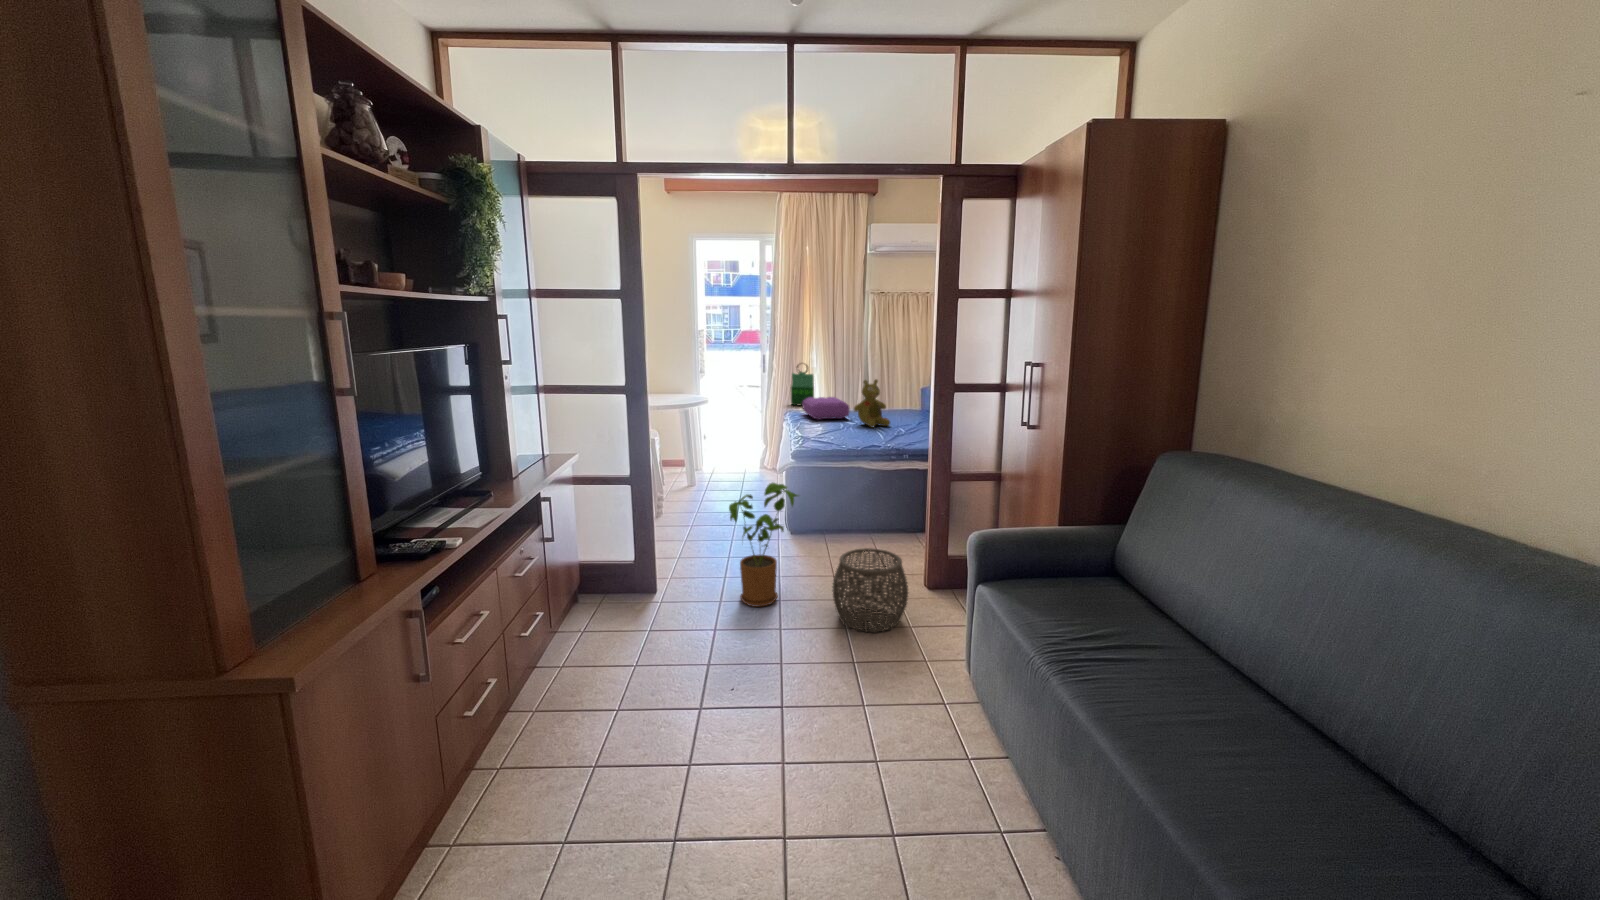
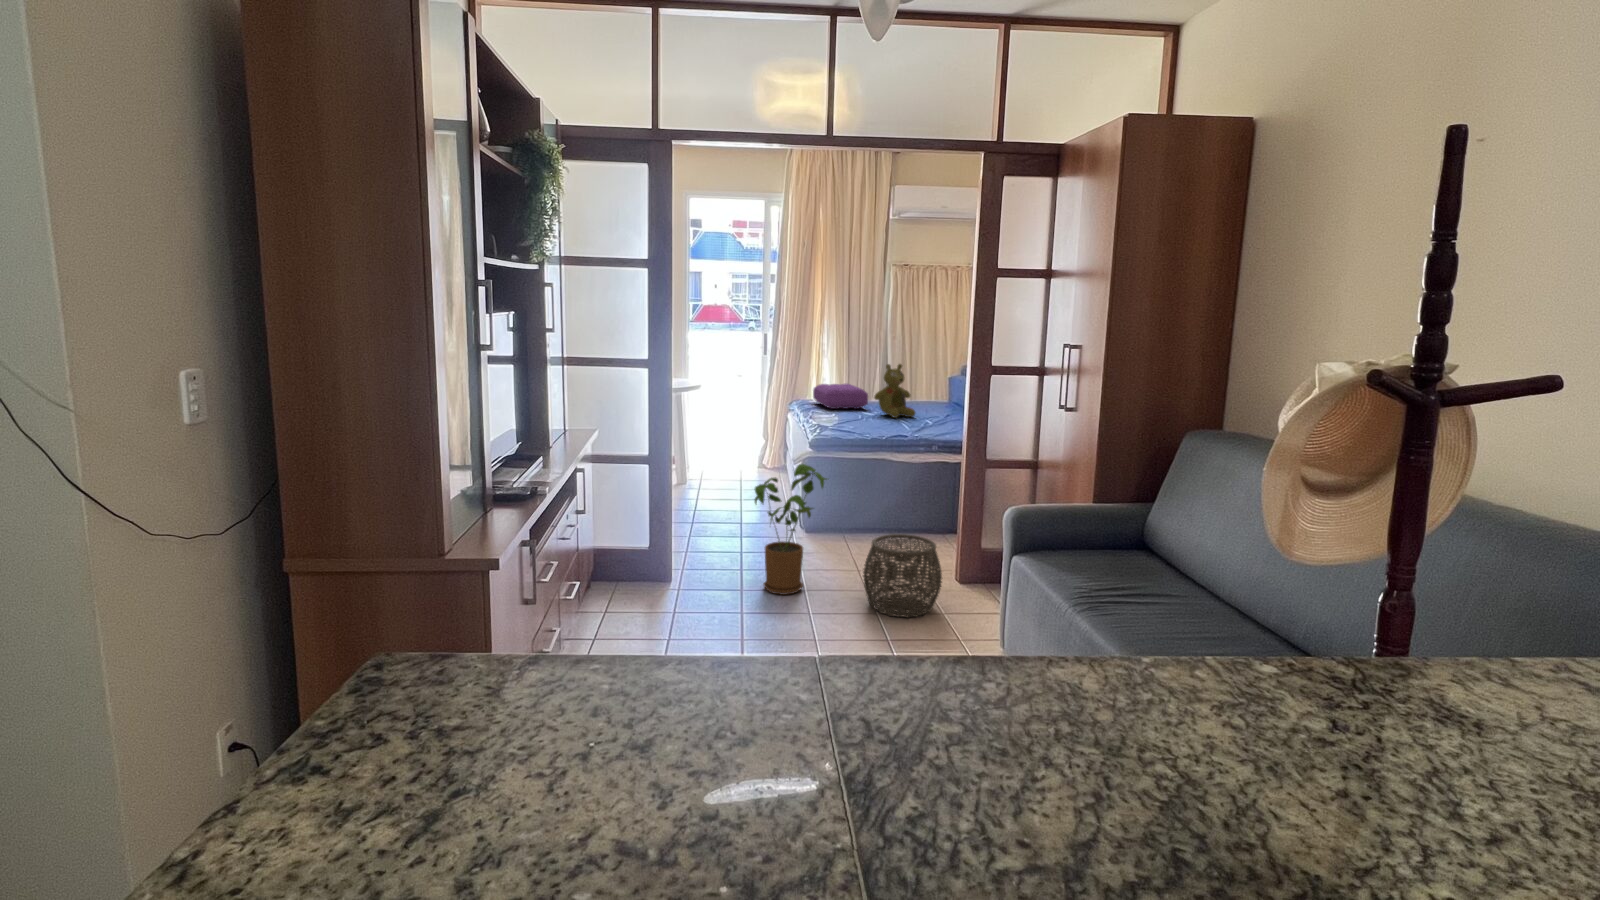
tote bag: present [791,364,814,405] -> none [796,344,824,395]

